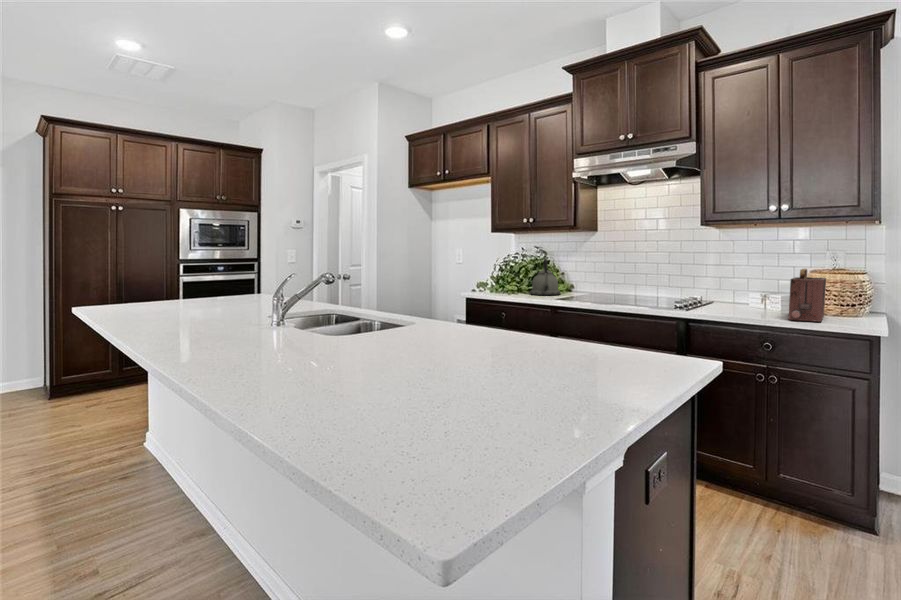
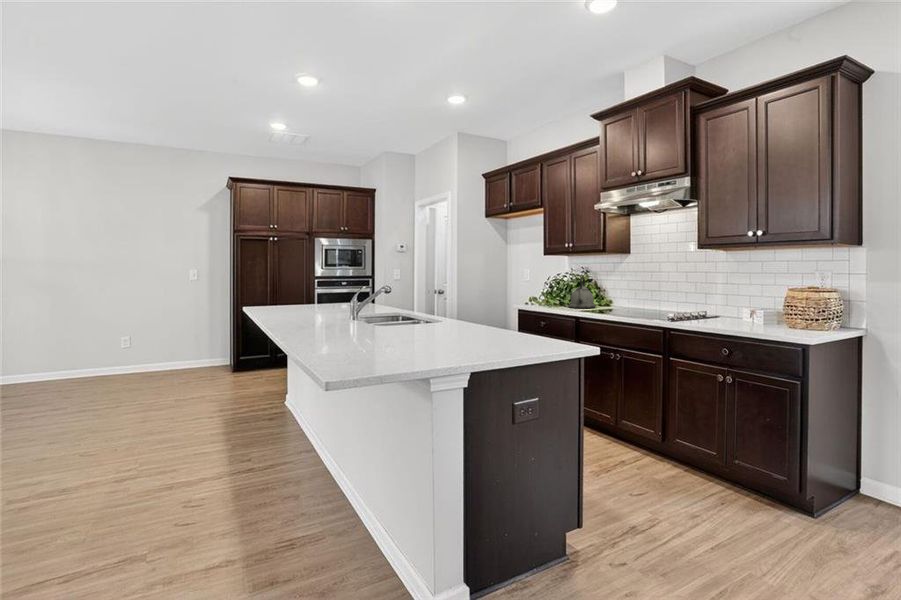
toaster: present [788,268,826,322] -> none [747,287,793,332]

